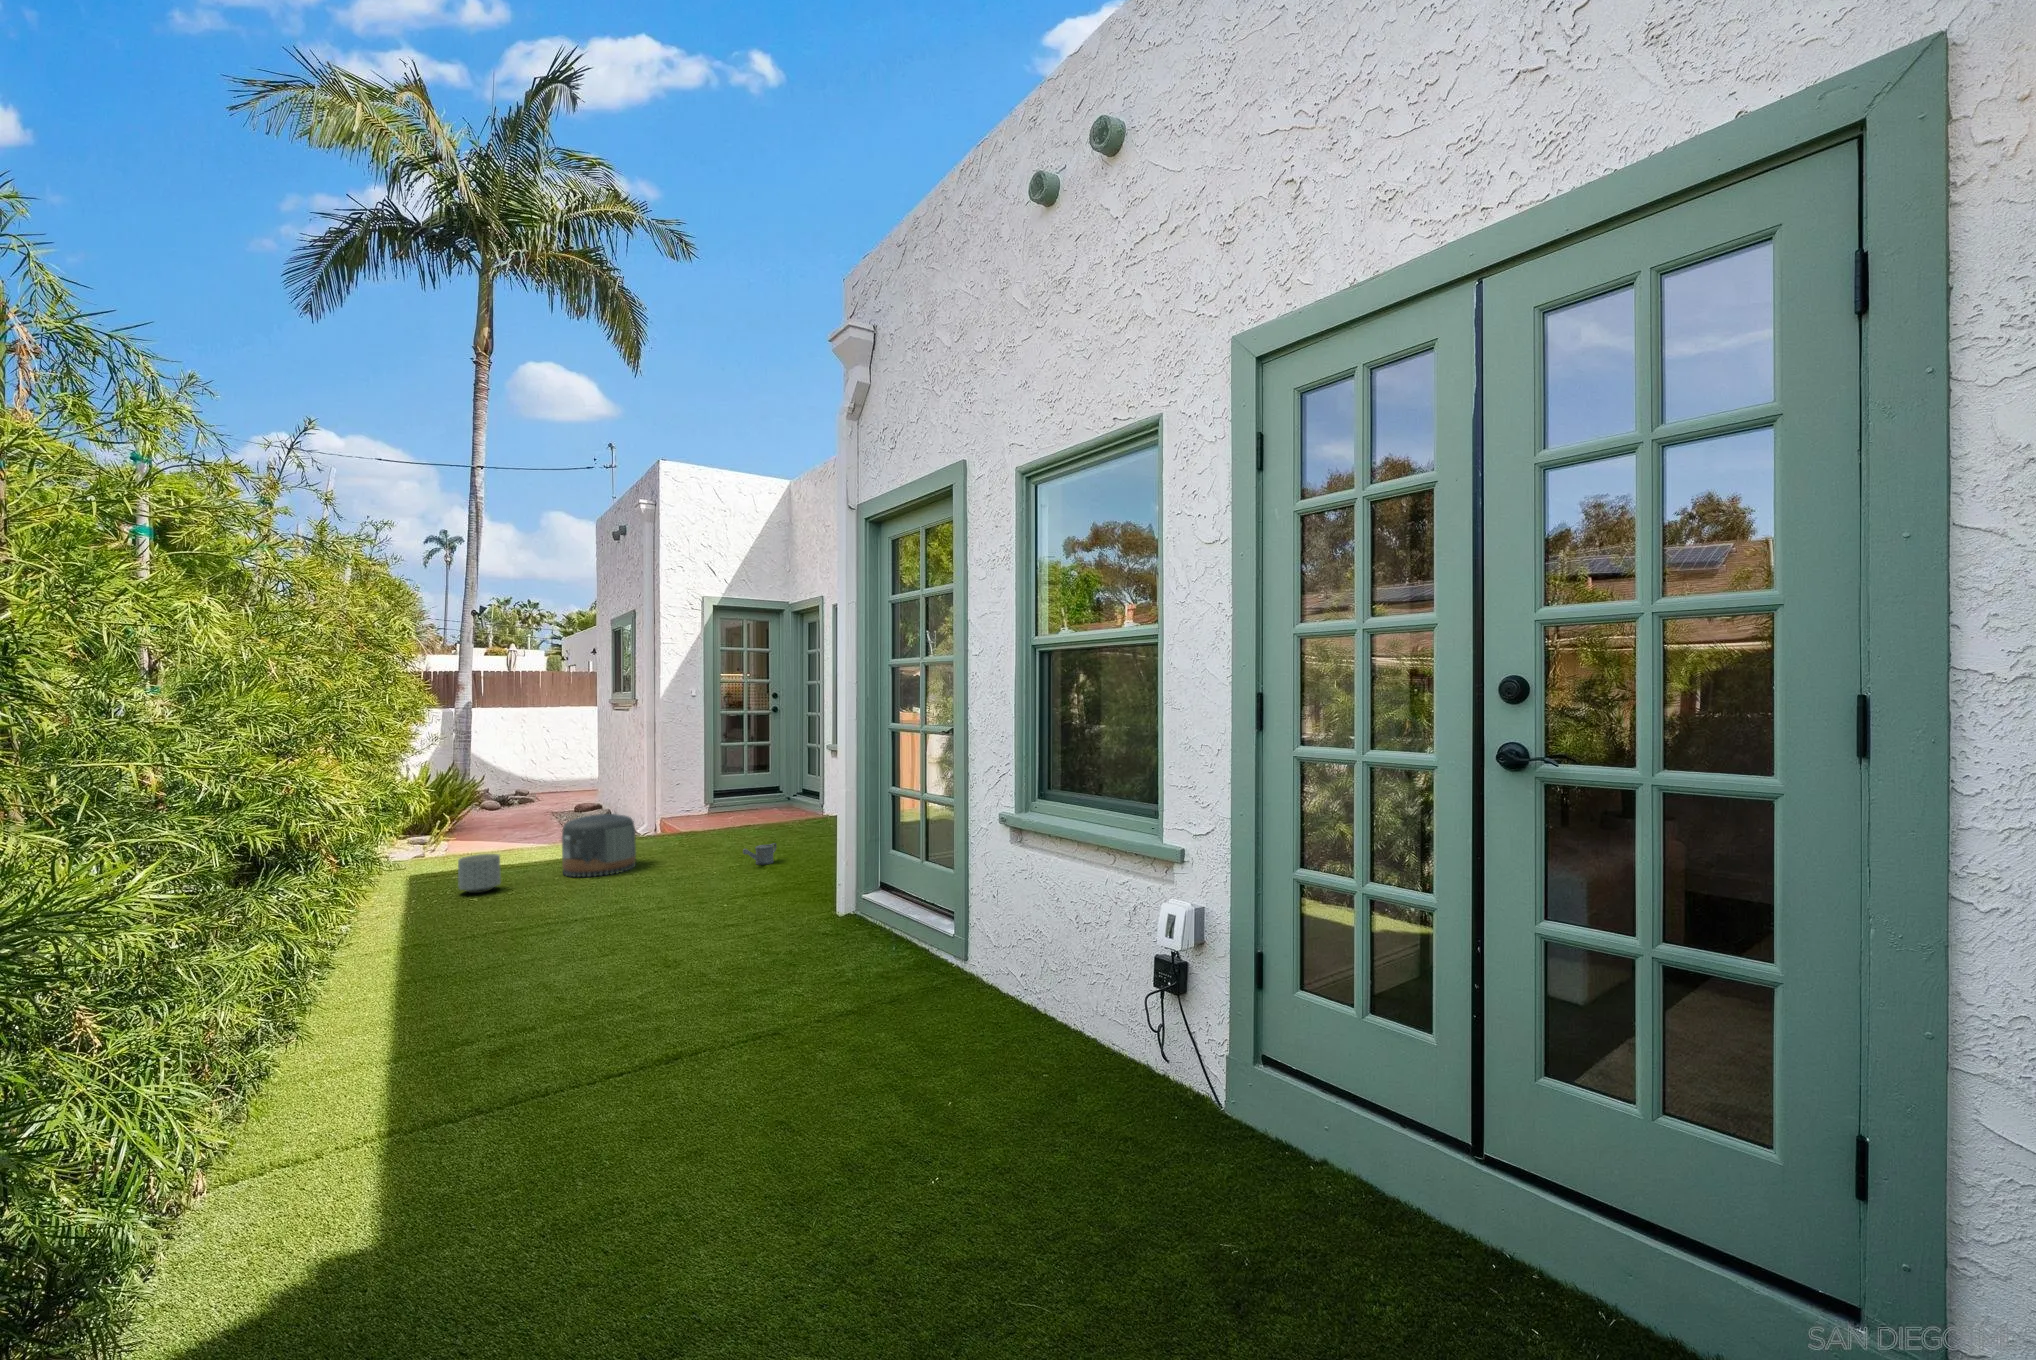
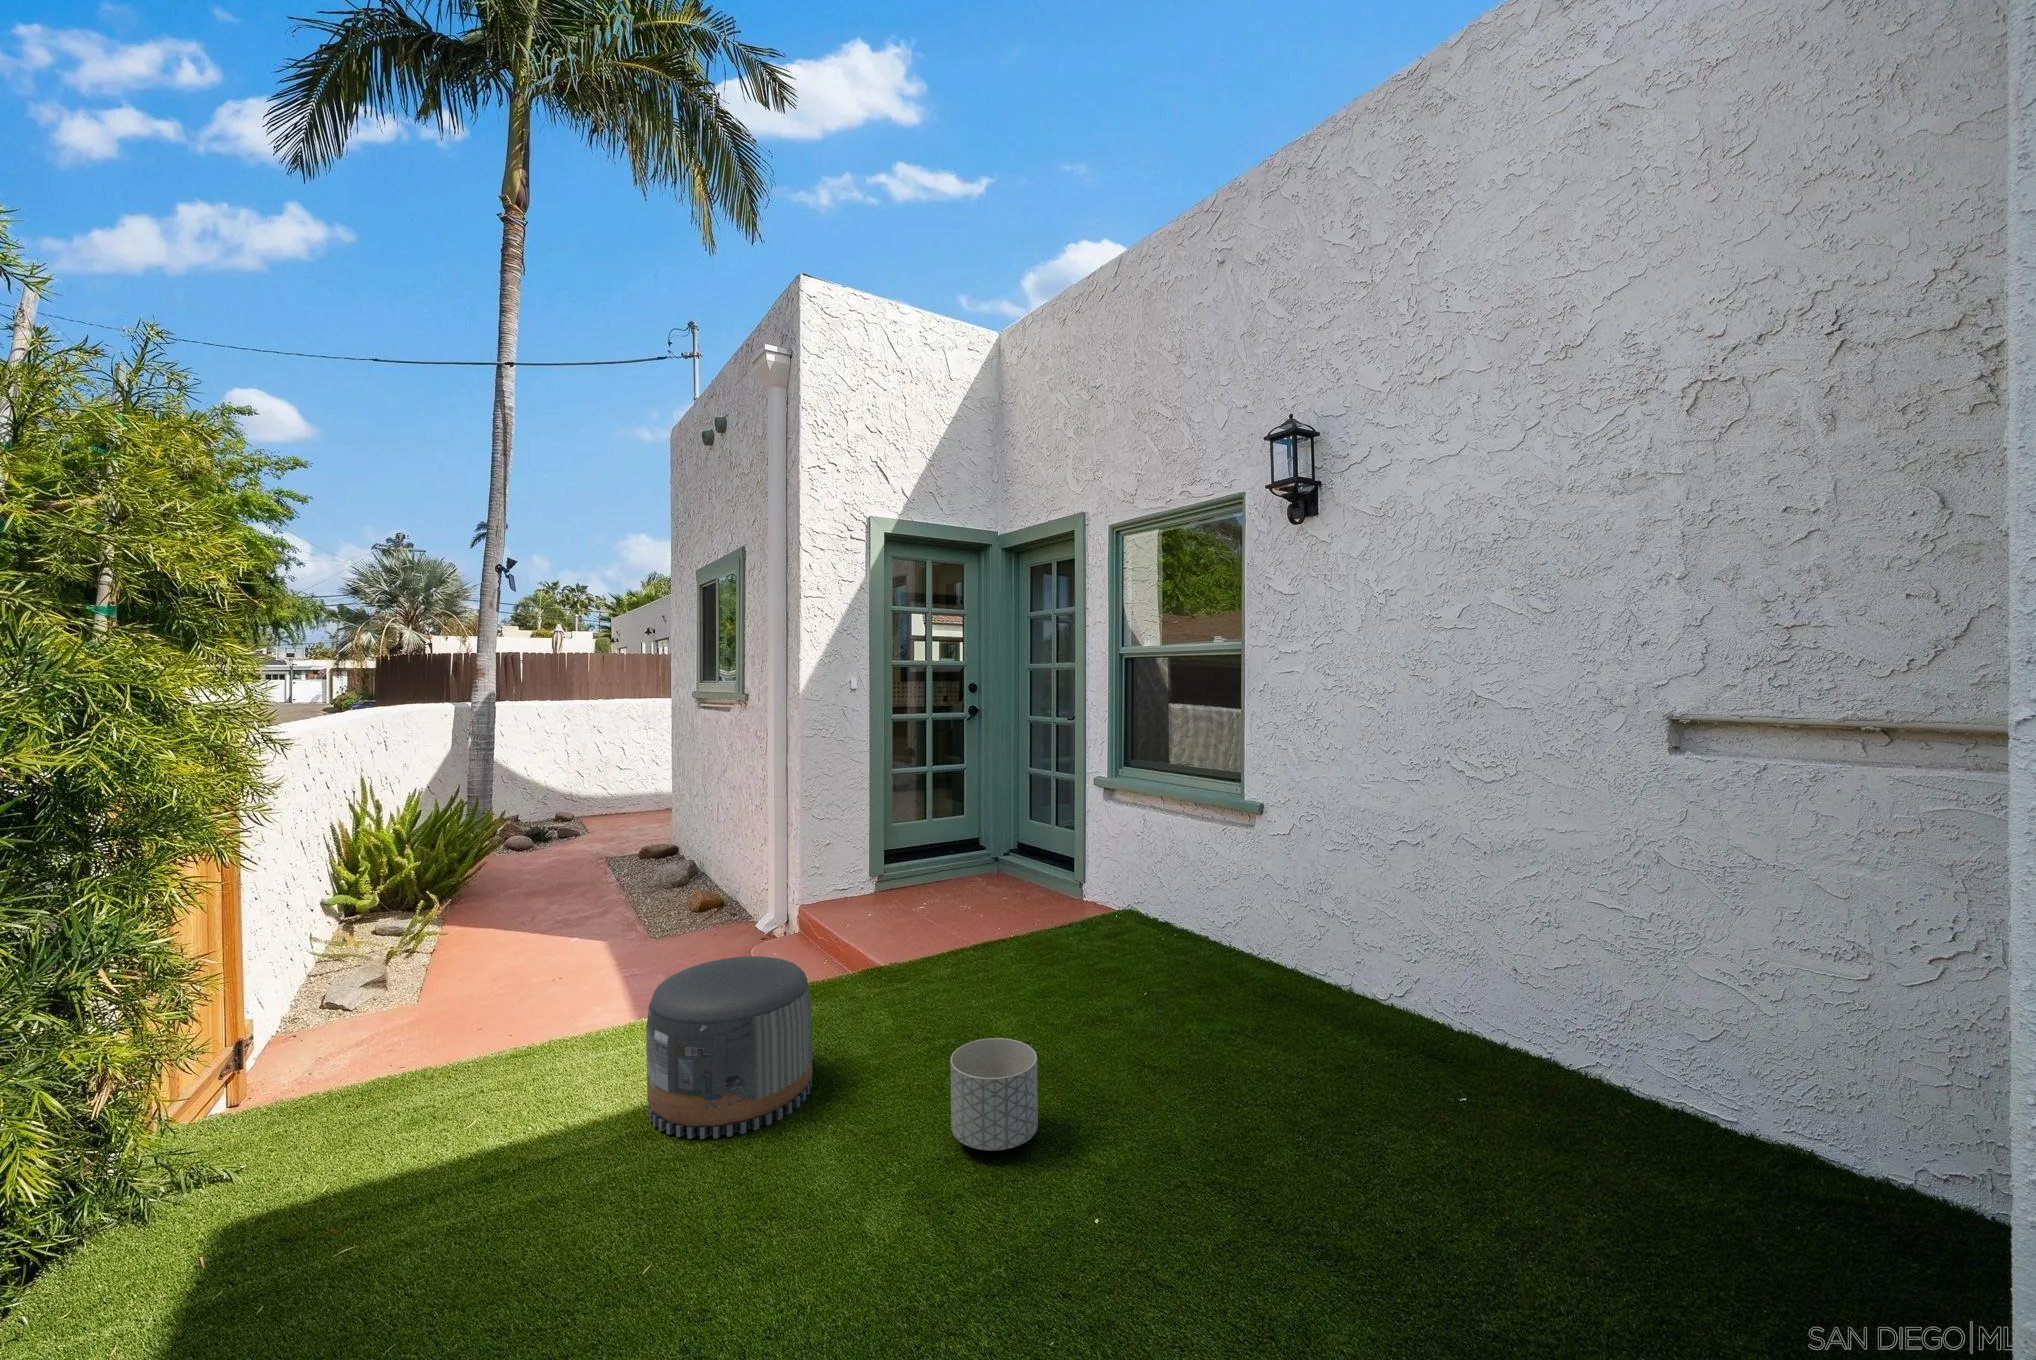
watering can: present [743,843,776,865] -> none [1091,1030,1139,1096]
planter: present [458,854,501,893] -> present [951,1038,1038,1151]

